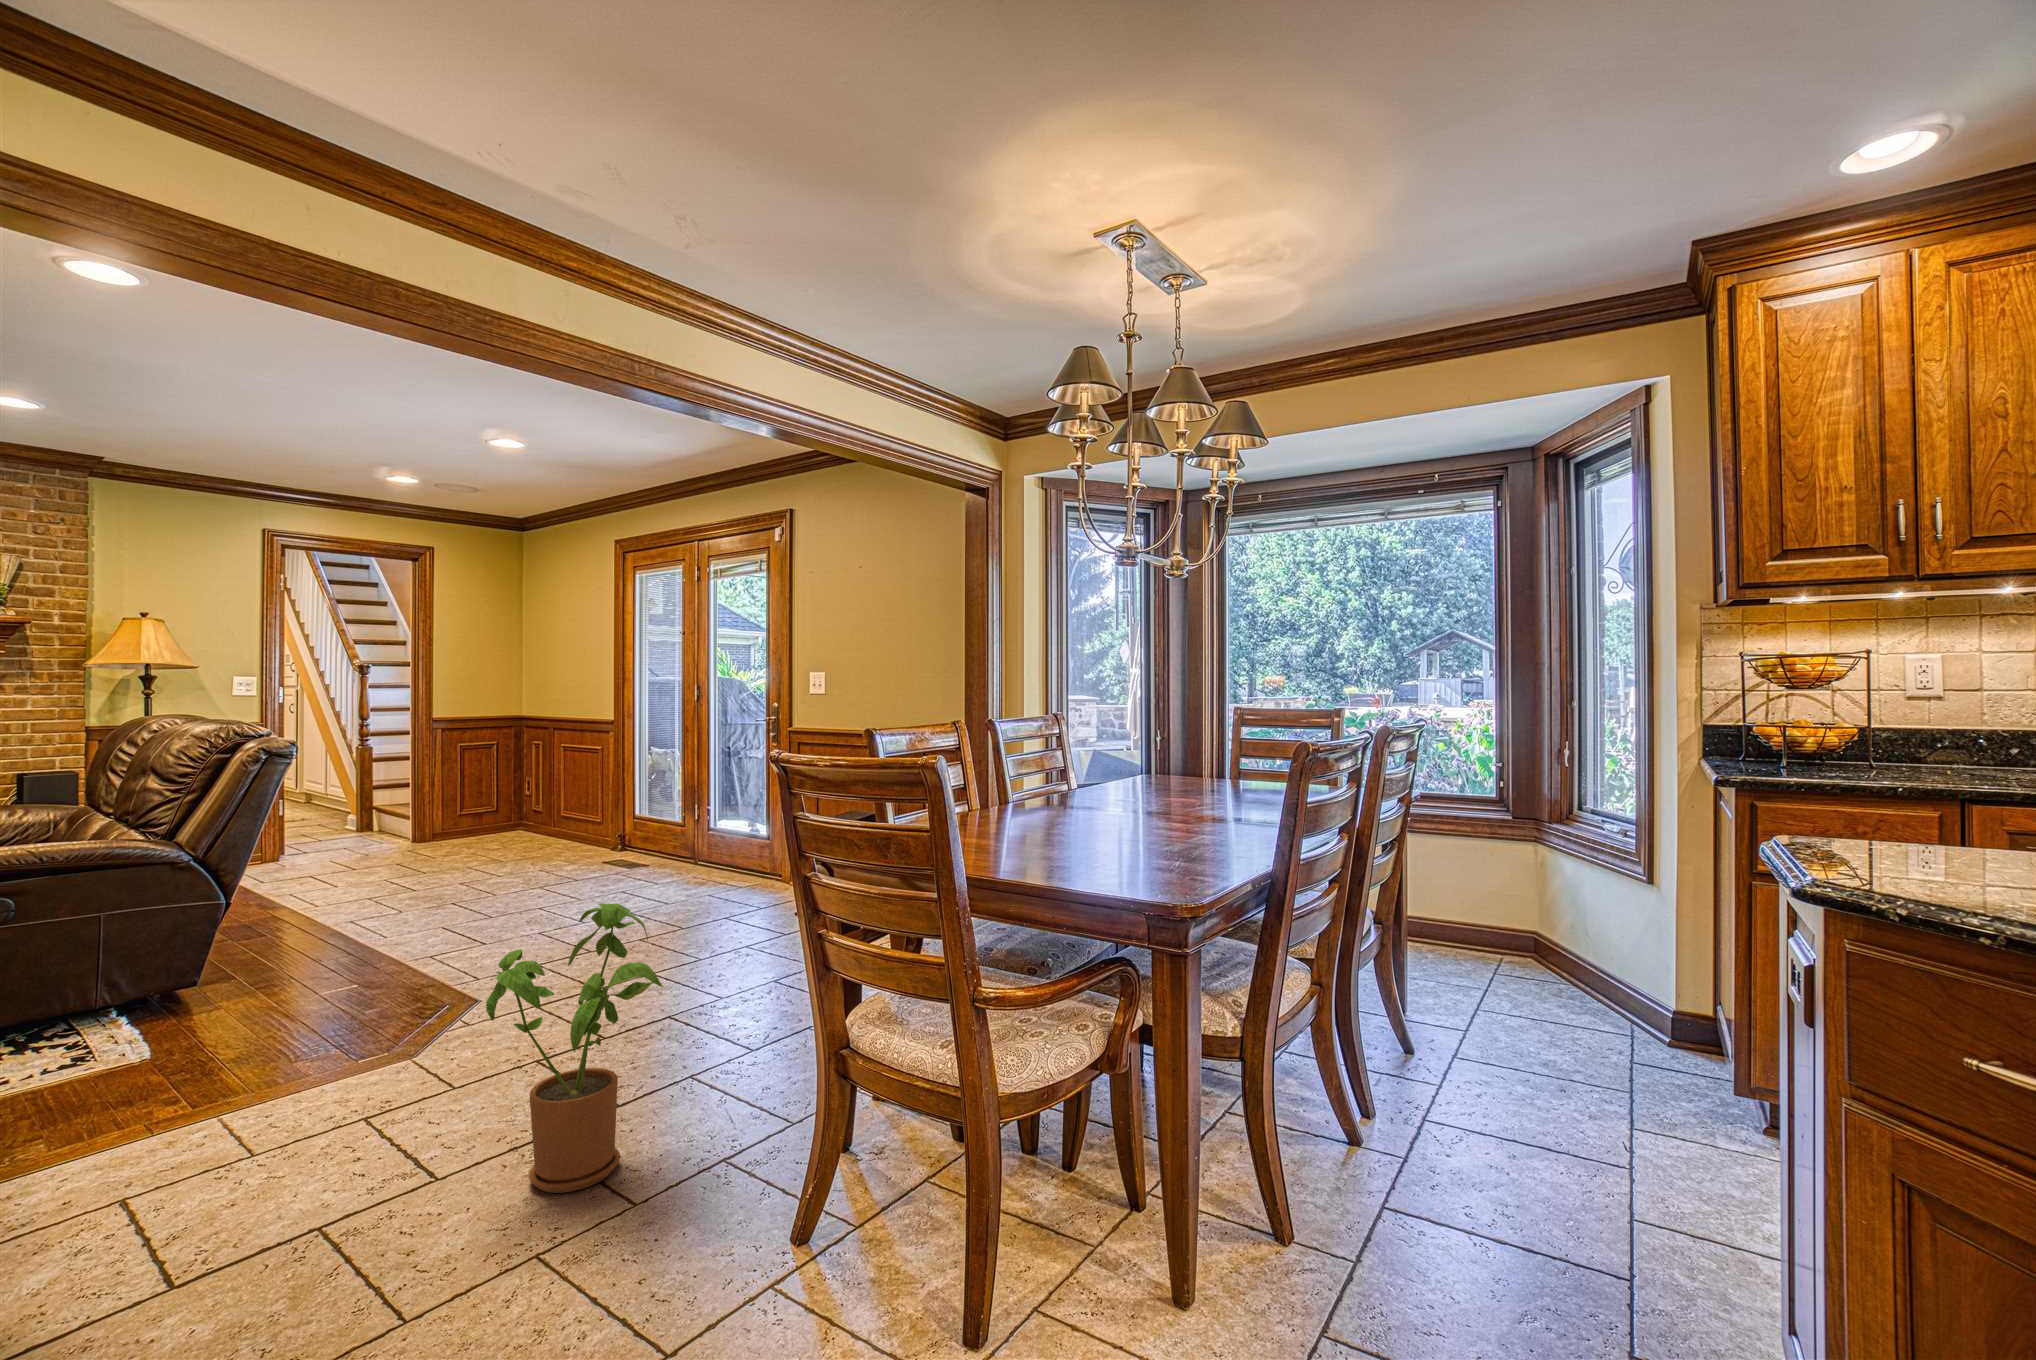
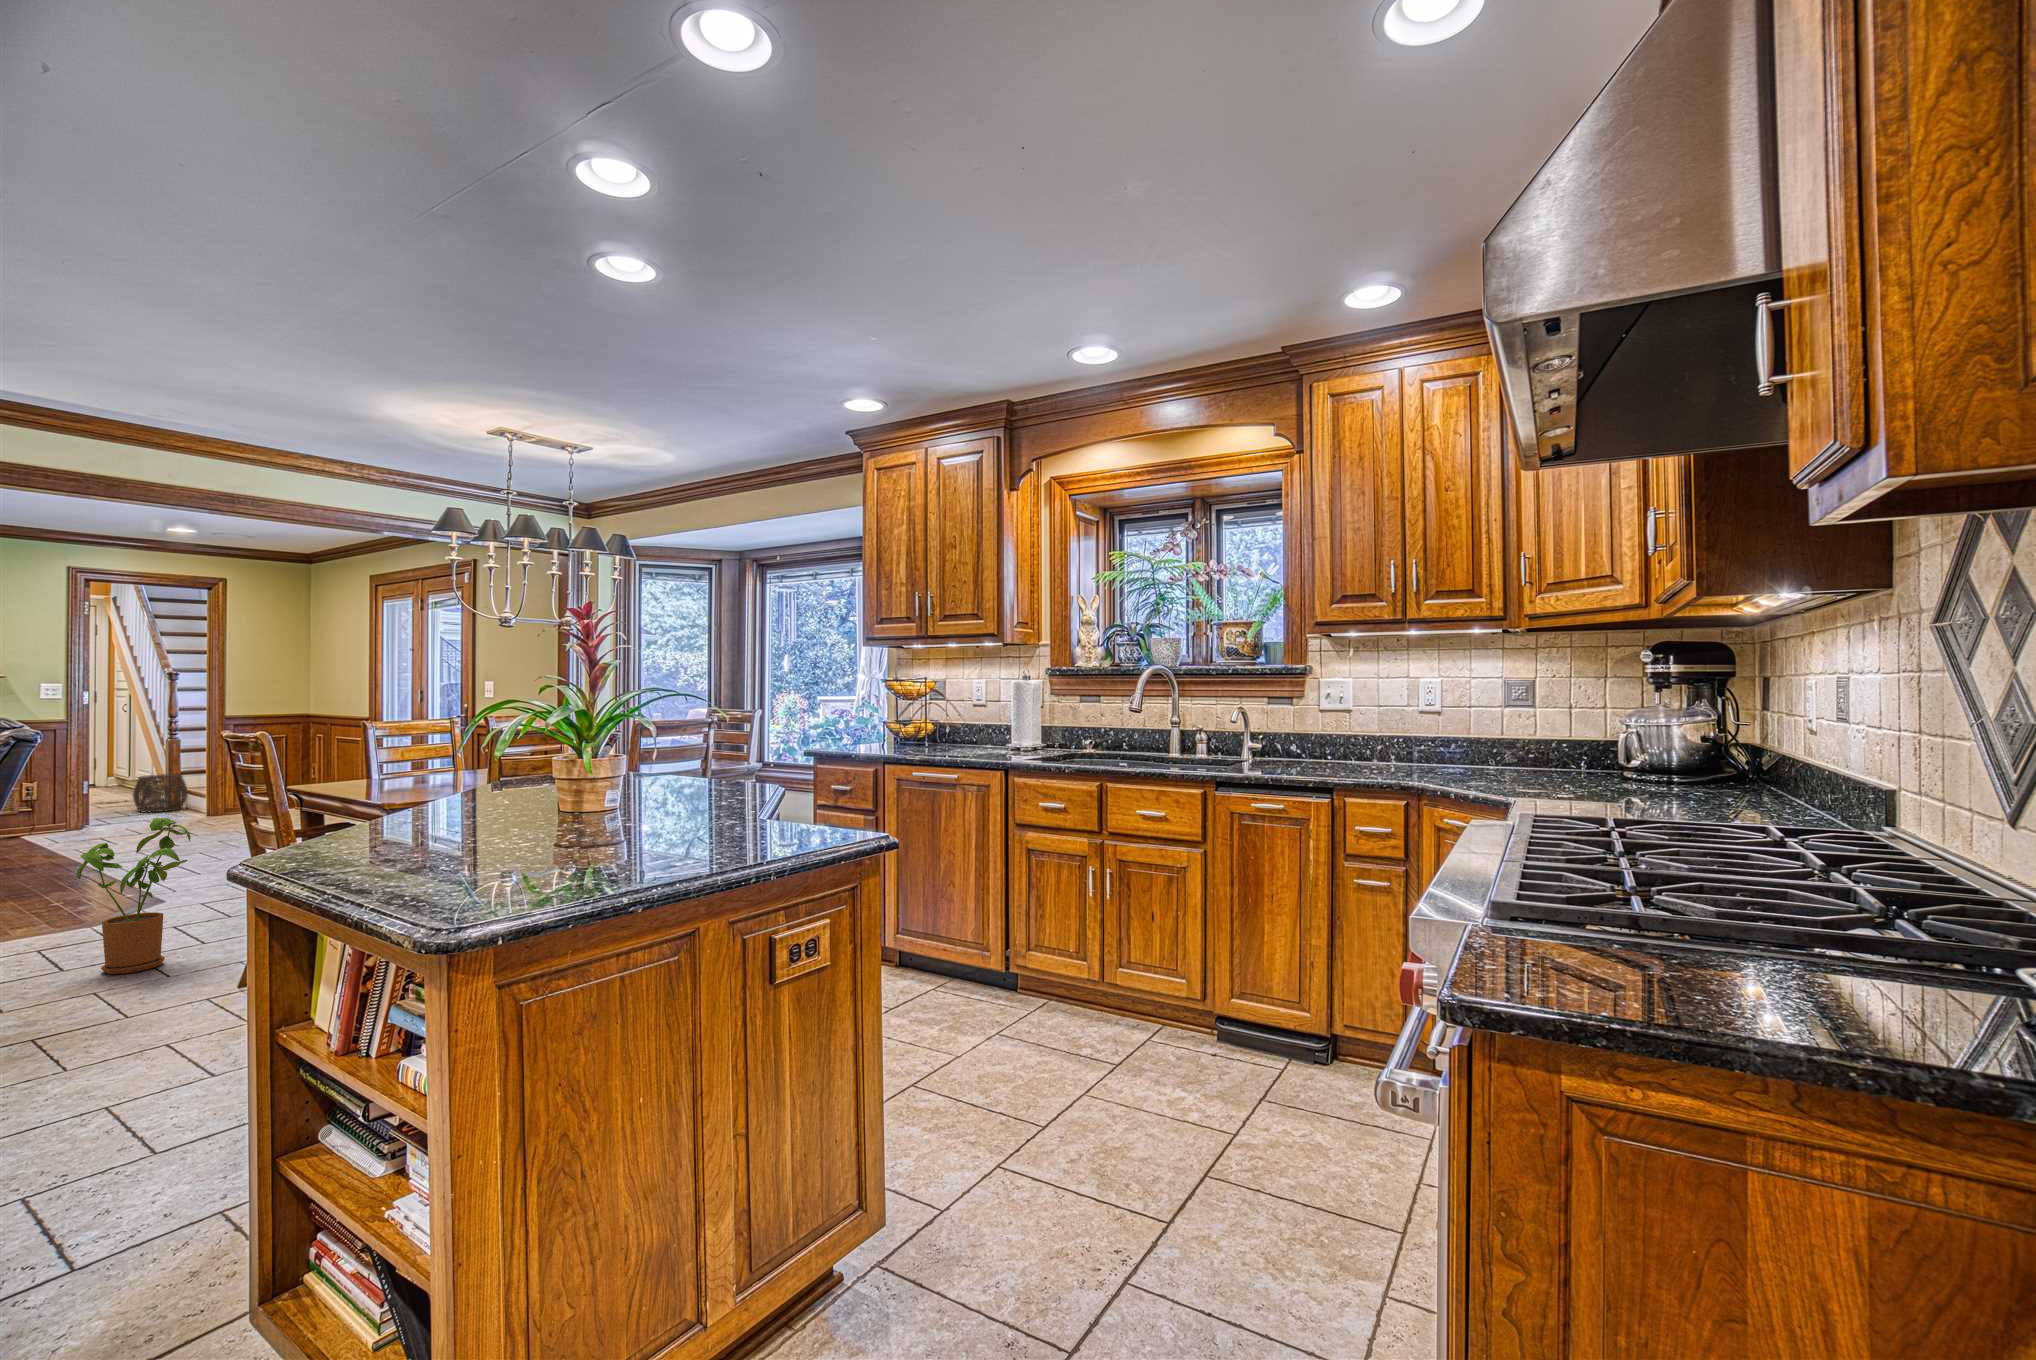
woven basket: none [323,790,385,838] -> present [133,774,187,812]

